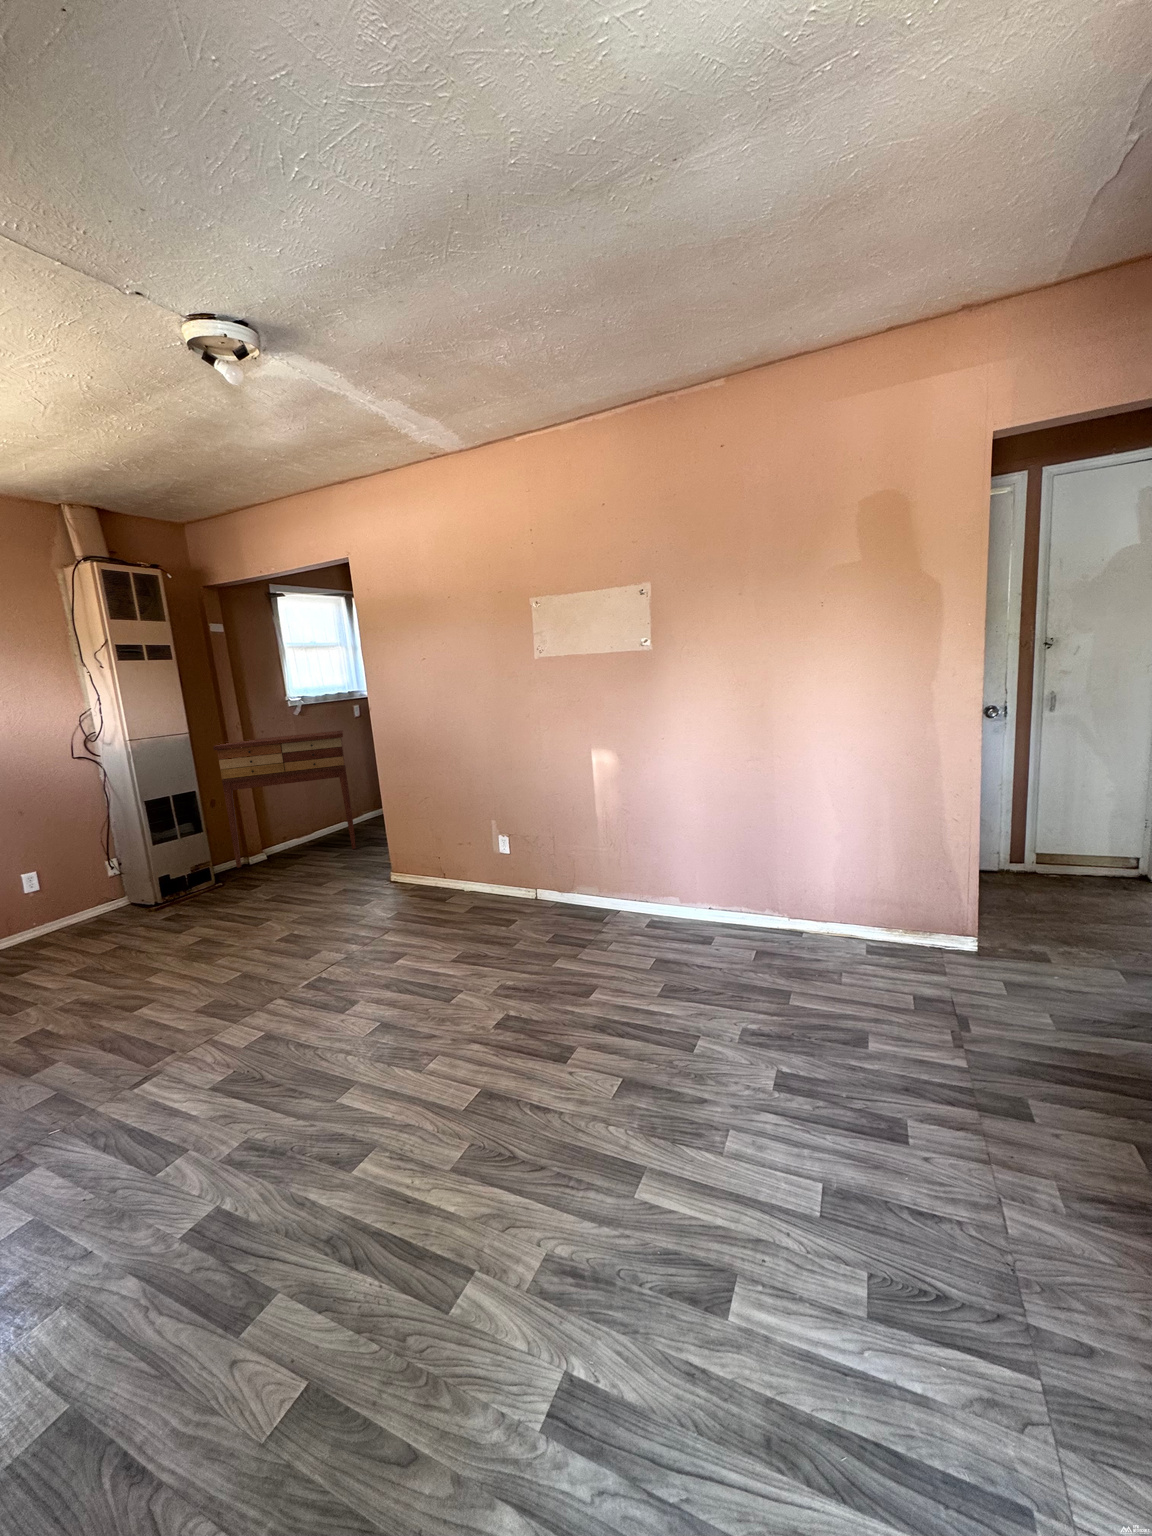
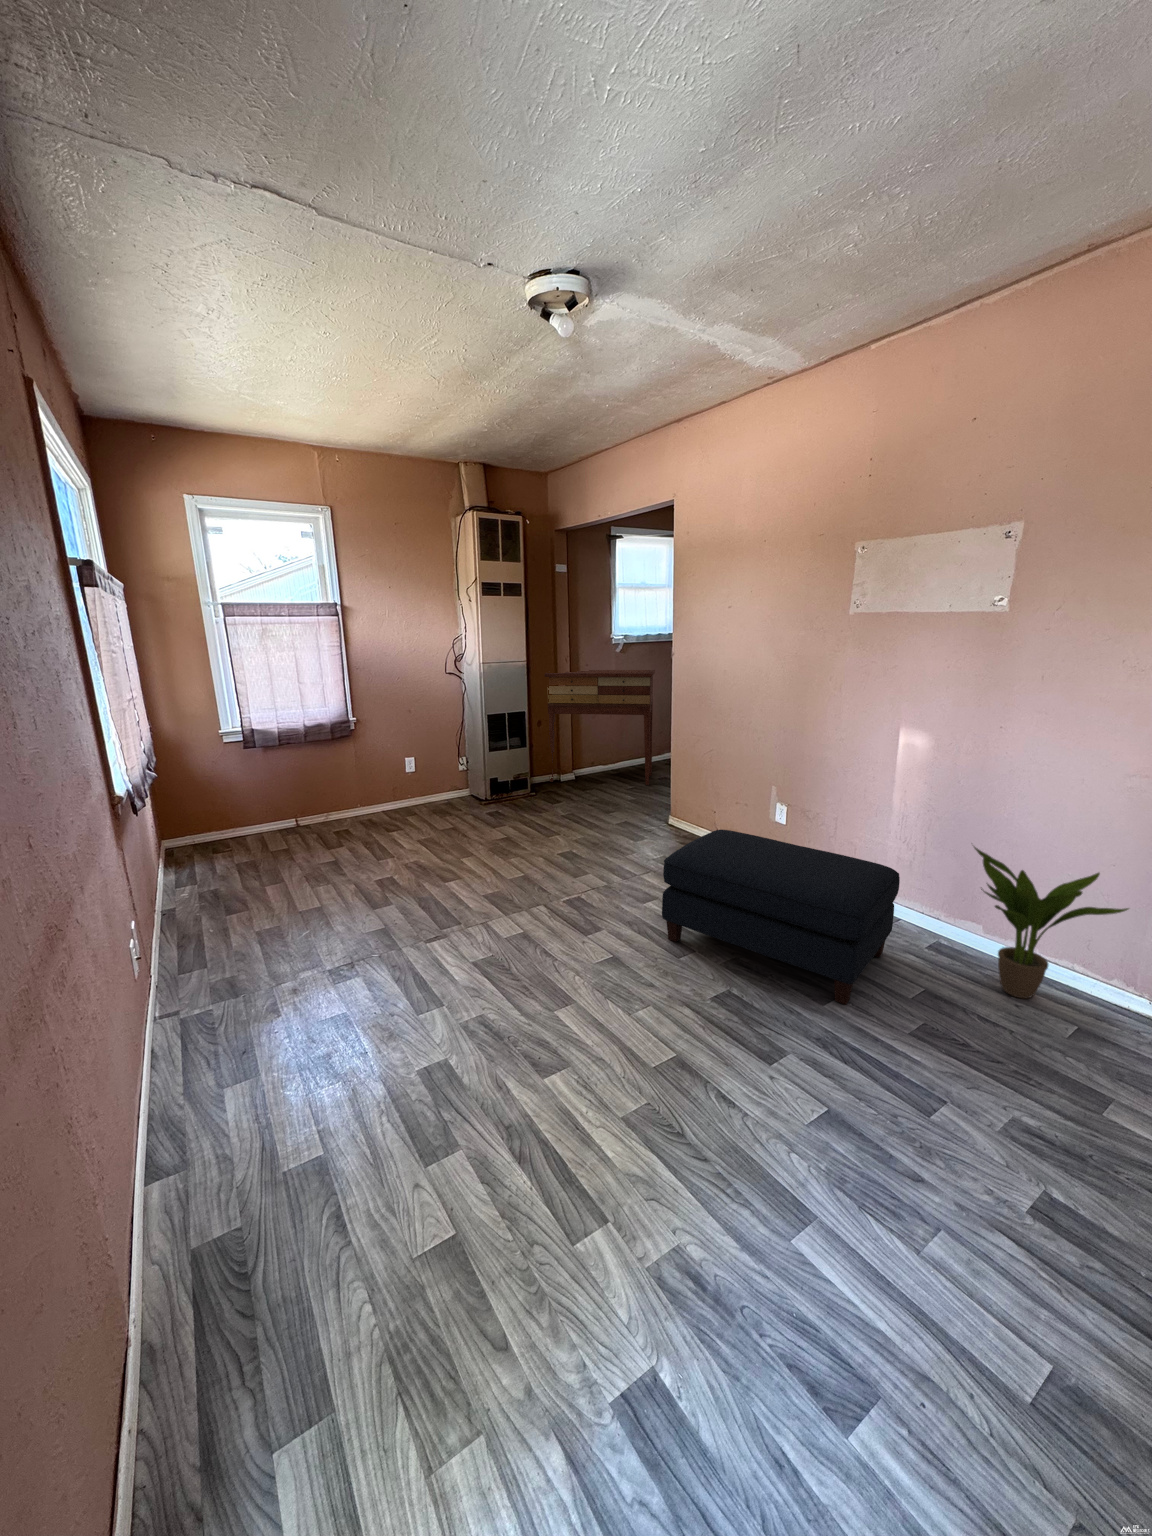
potted plant: none [663,829,766,943] -> present [974,847,1129,998]
ottoman: none [416,865,619,991] -> present [662,830,900,1005]

